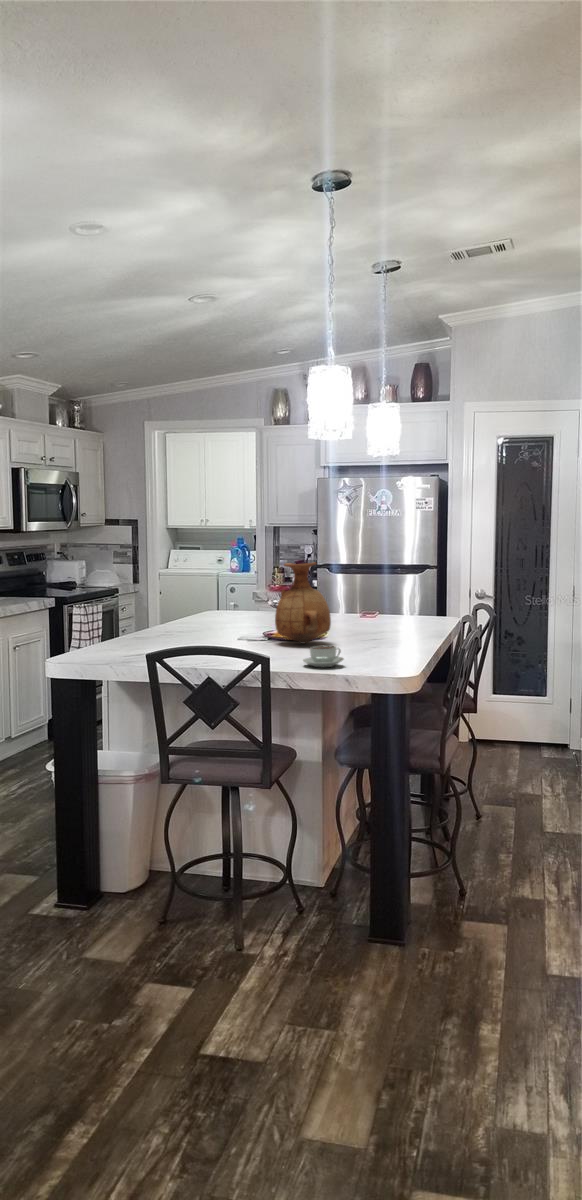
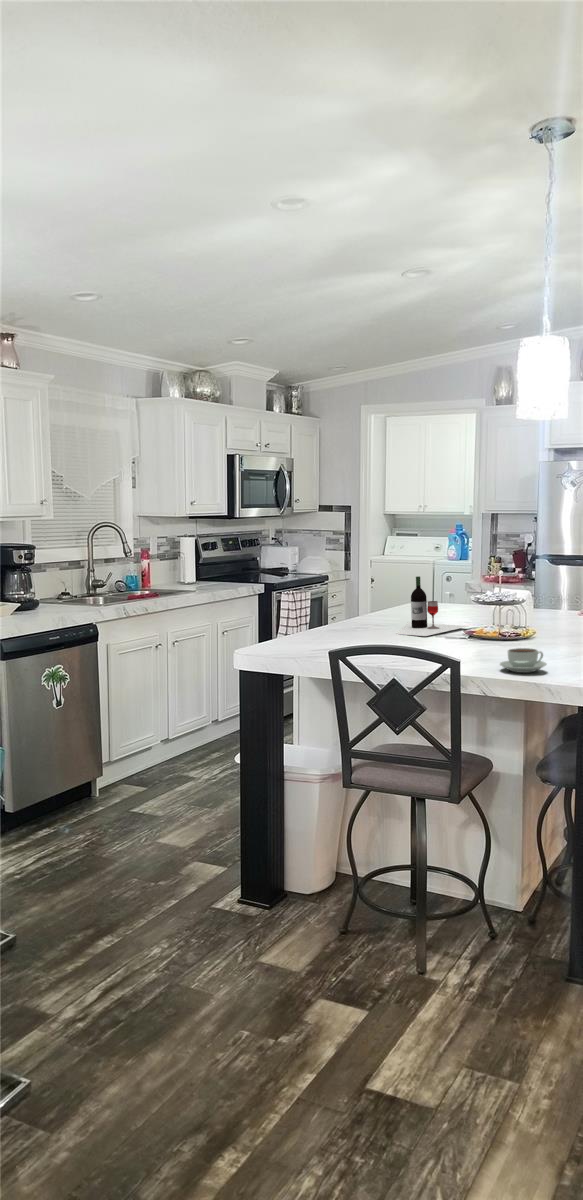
vase: present [275,562,331,644] -> none [475,554,537,643]
wine bottle: none [164,585,268,640] -> present [396,576,468,636]

